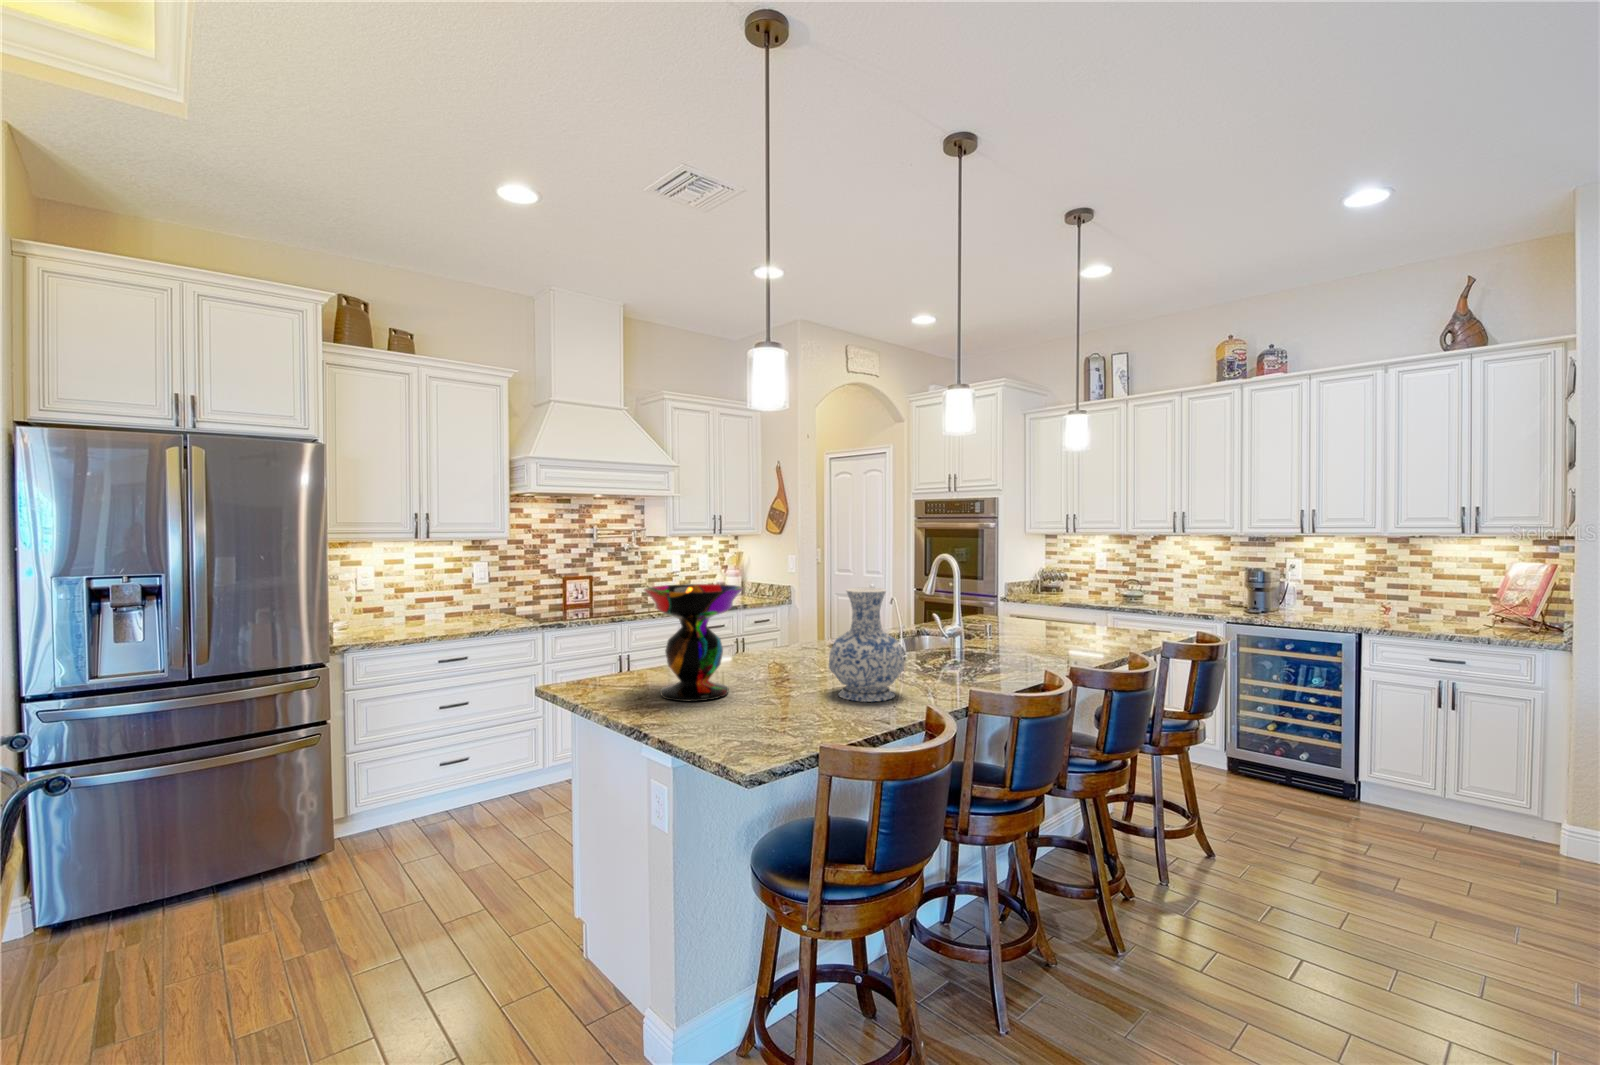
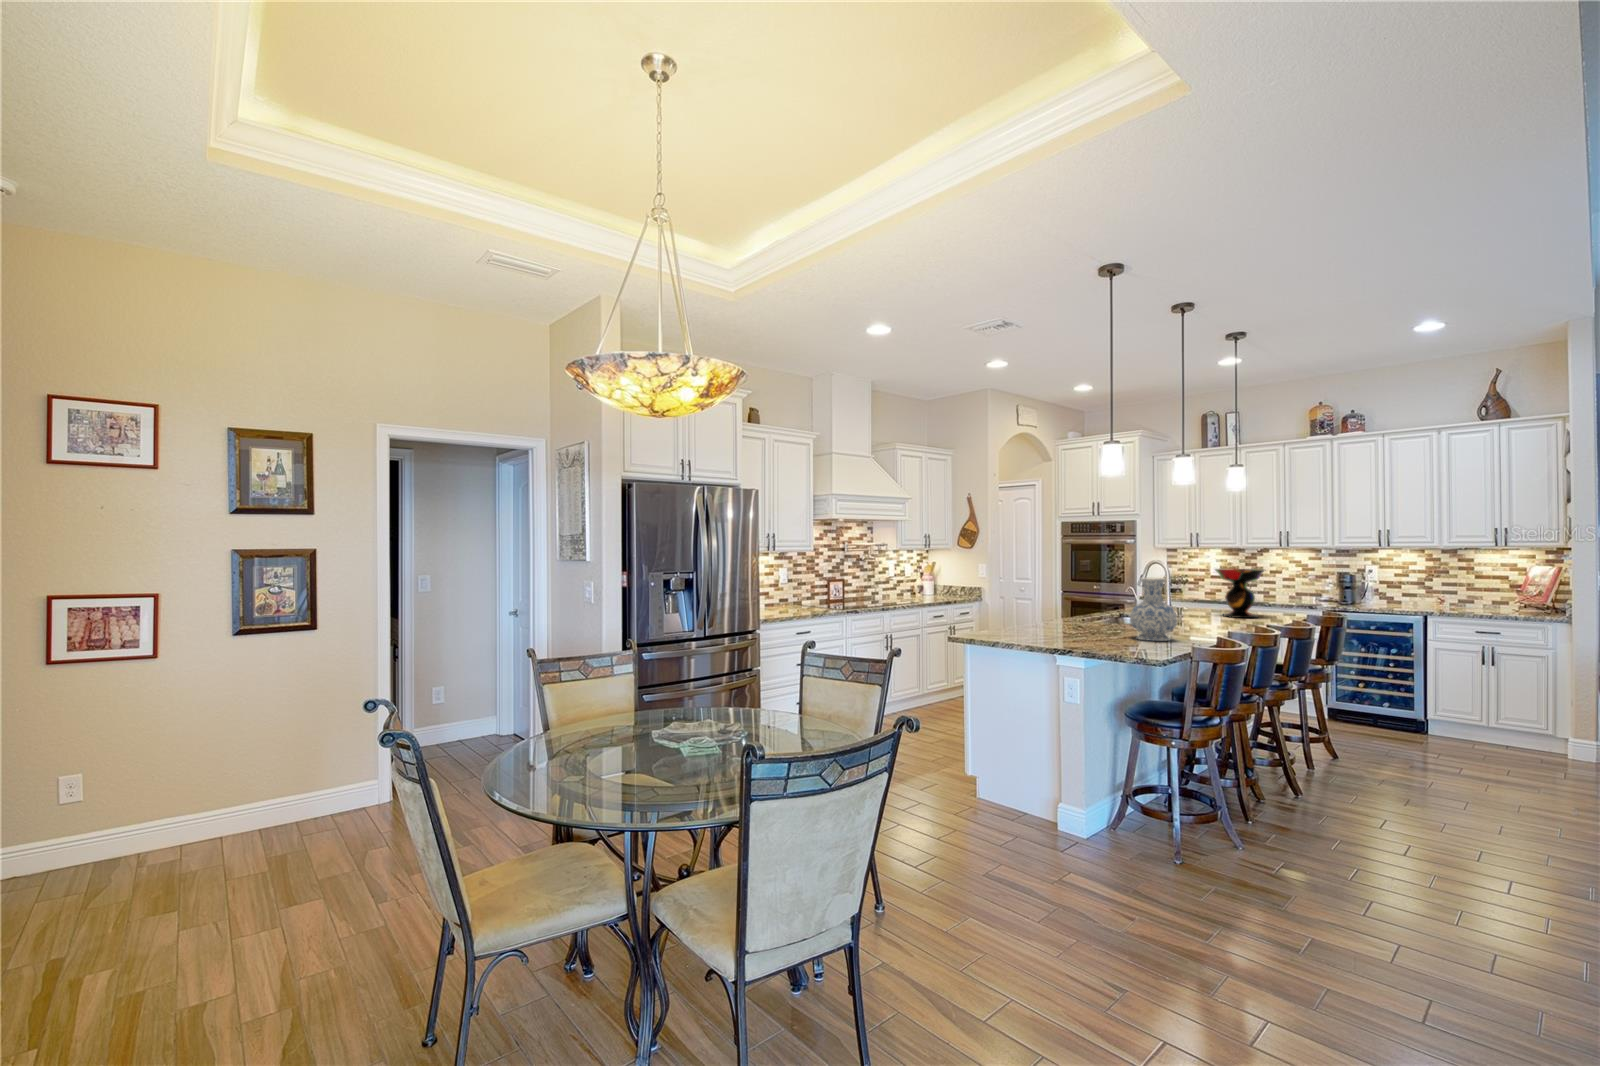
decorative bowl: present [644,584,743,701] -> present [1215,569,1264,618]

